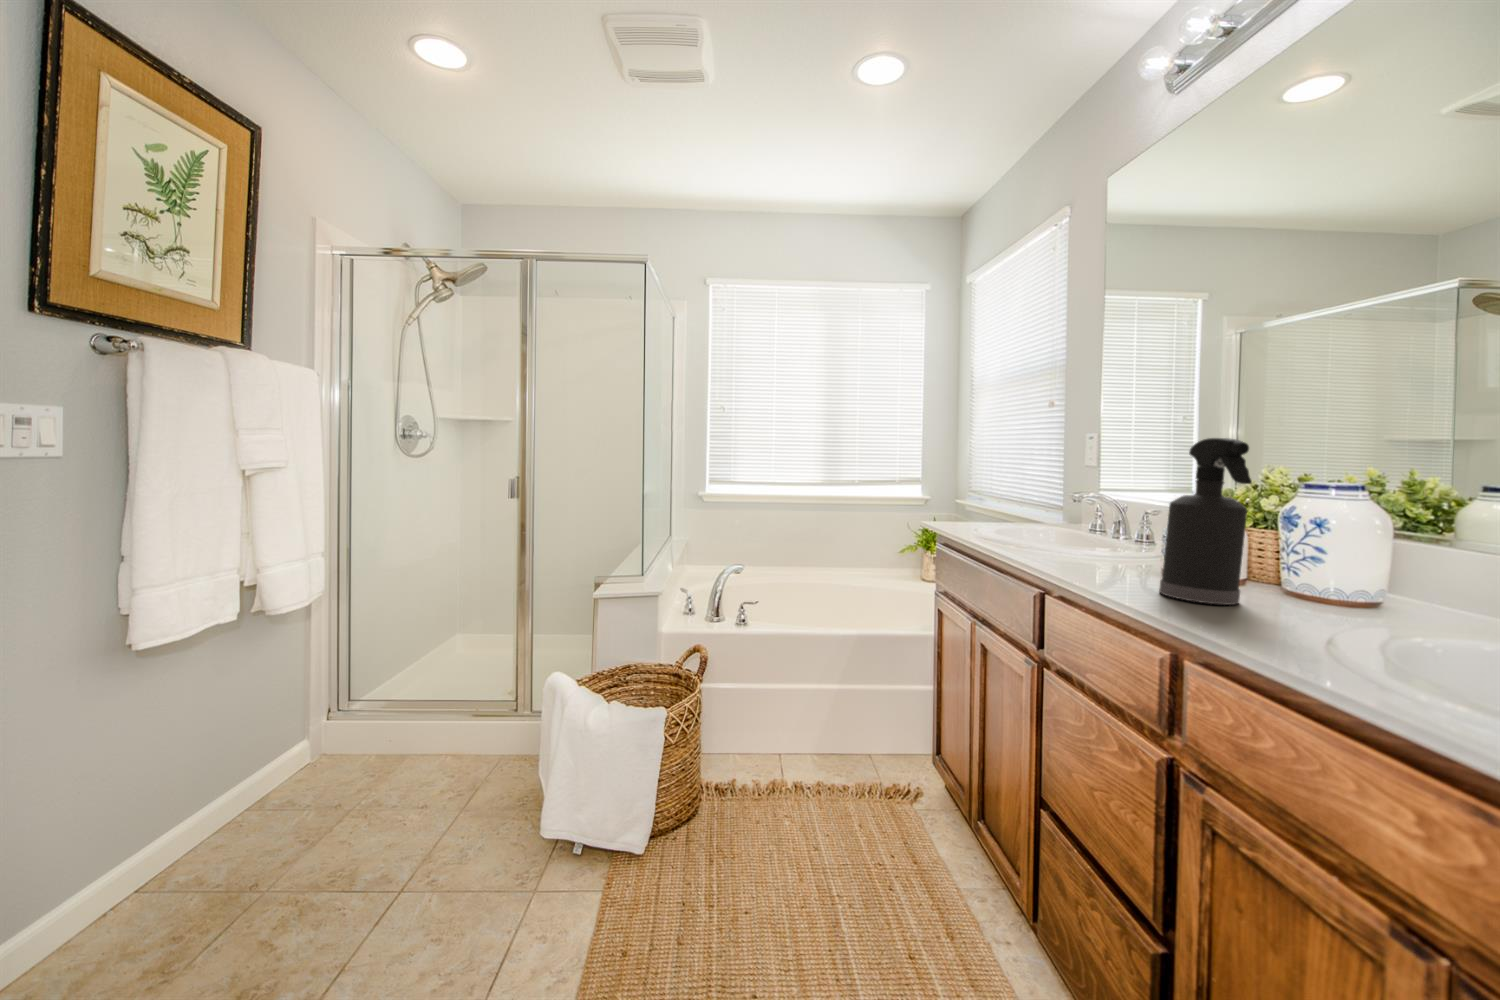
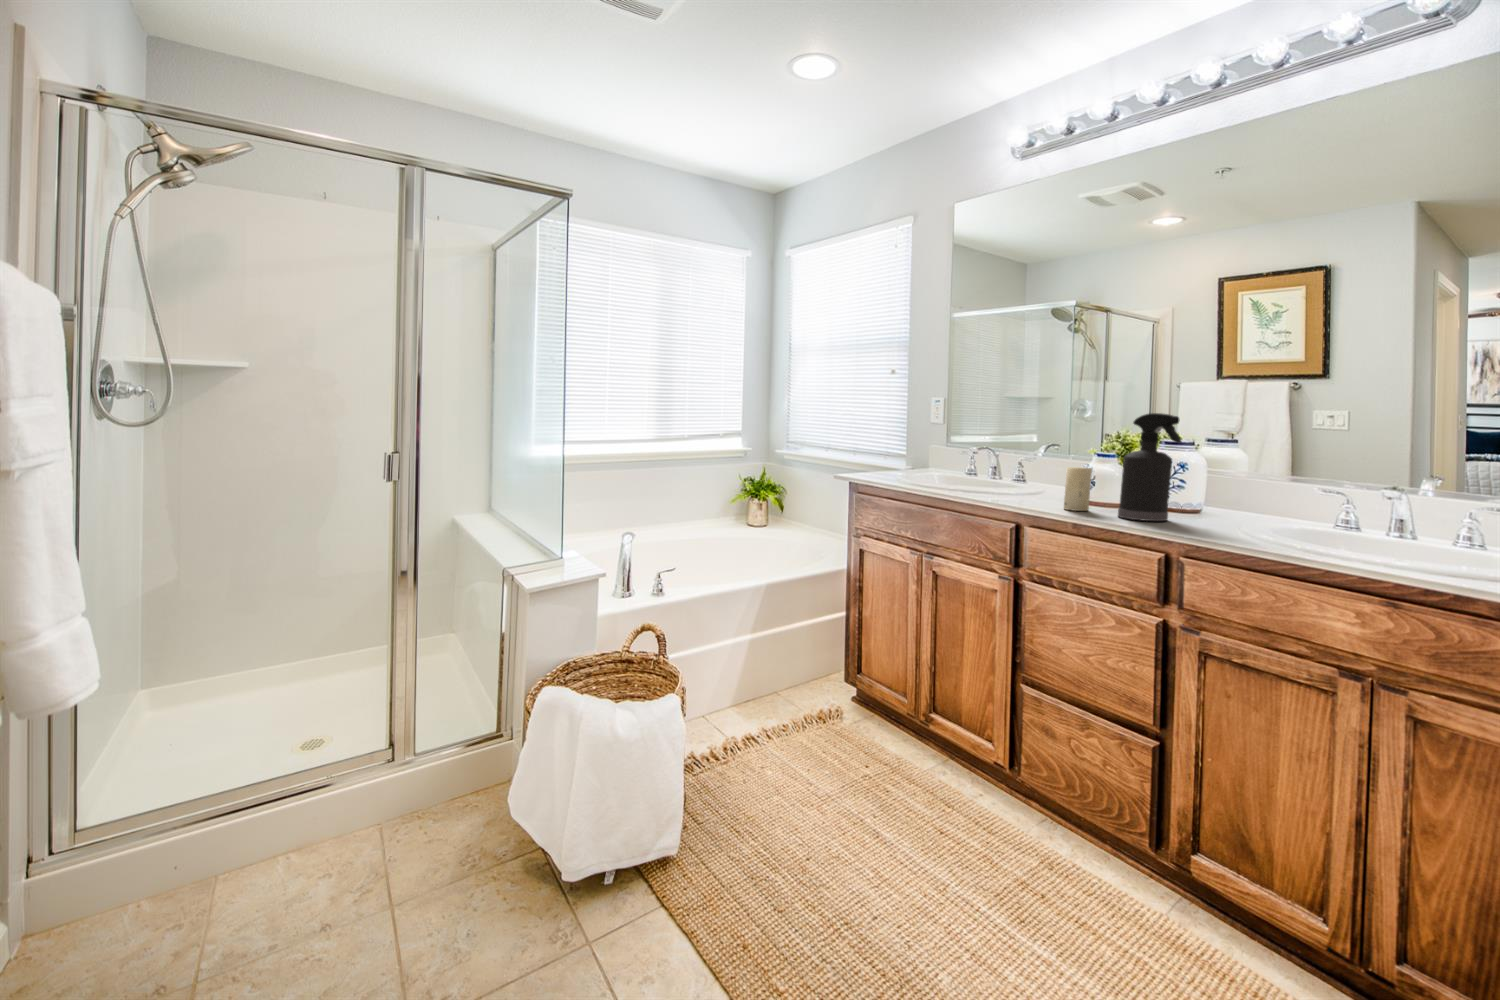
candle: none [1100,515,1143,579] -> present [1064,467,1092,511]

